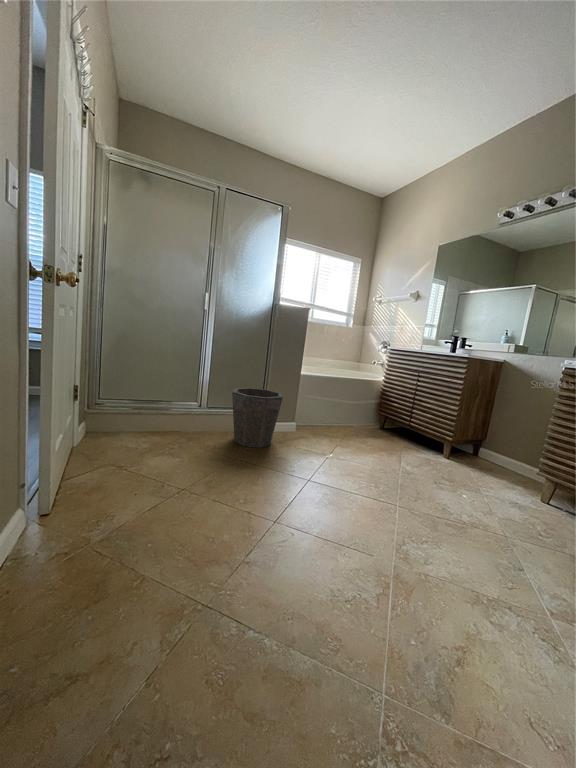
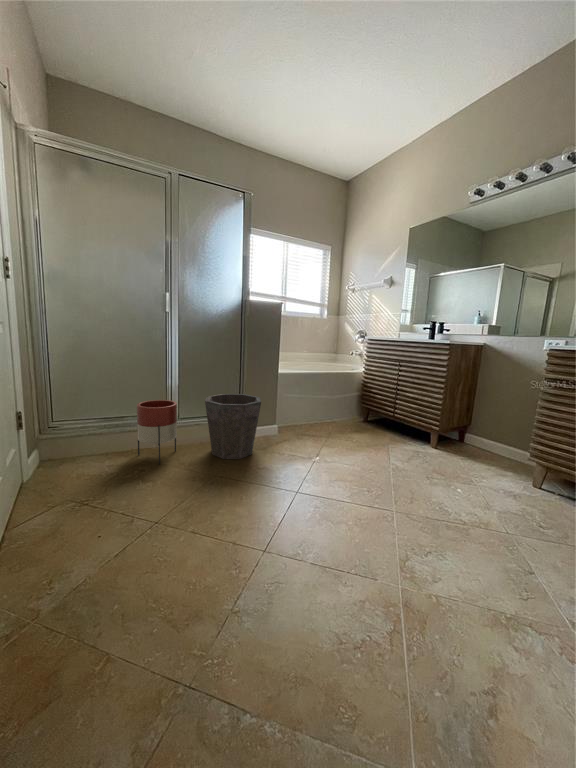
planter: none [169,387,207,444] -> present [137,400,177,464]

